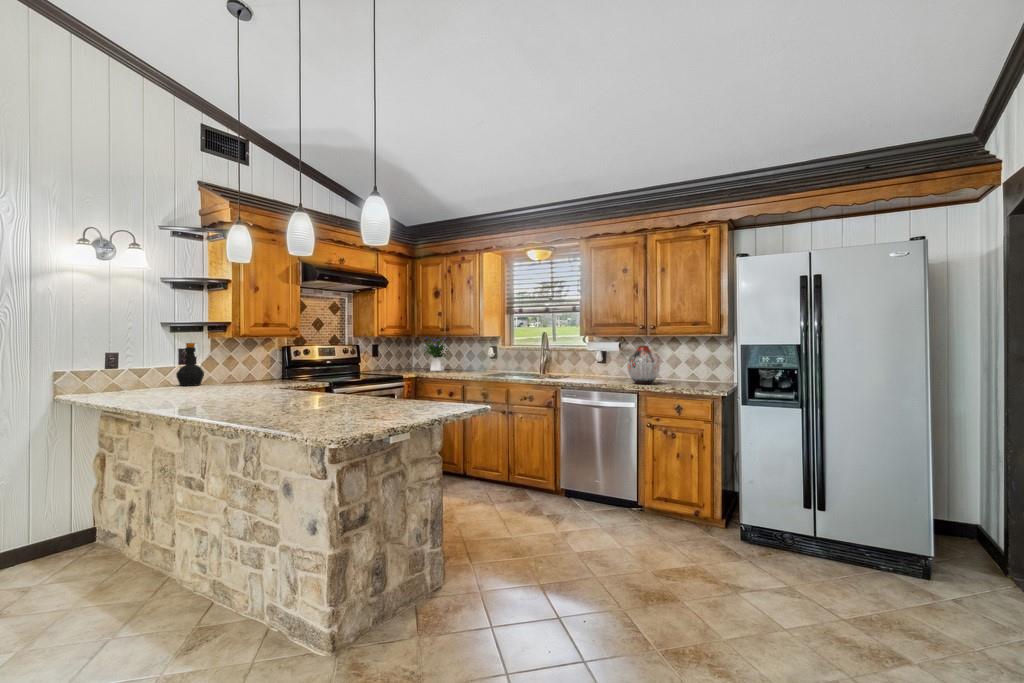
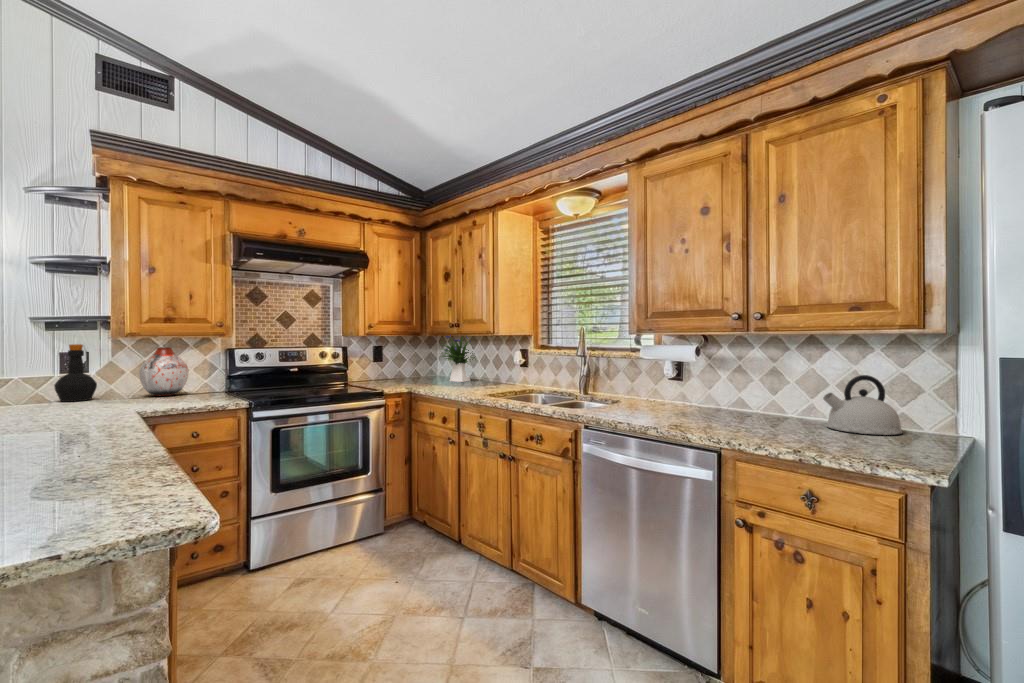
vase: present [627,345,660,384] -> present [139,347,188,396]
kettle: none [680,356,713,383] -> present [823,375,903,435]

